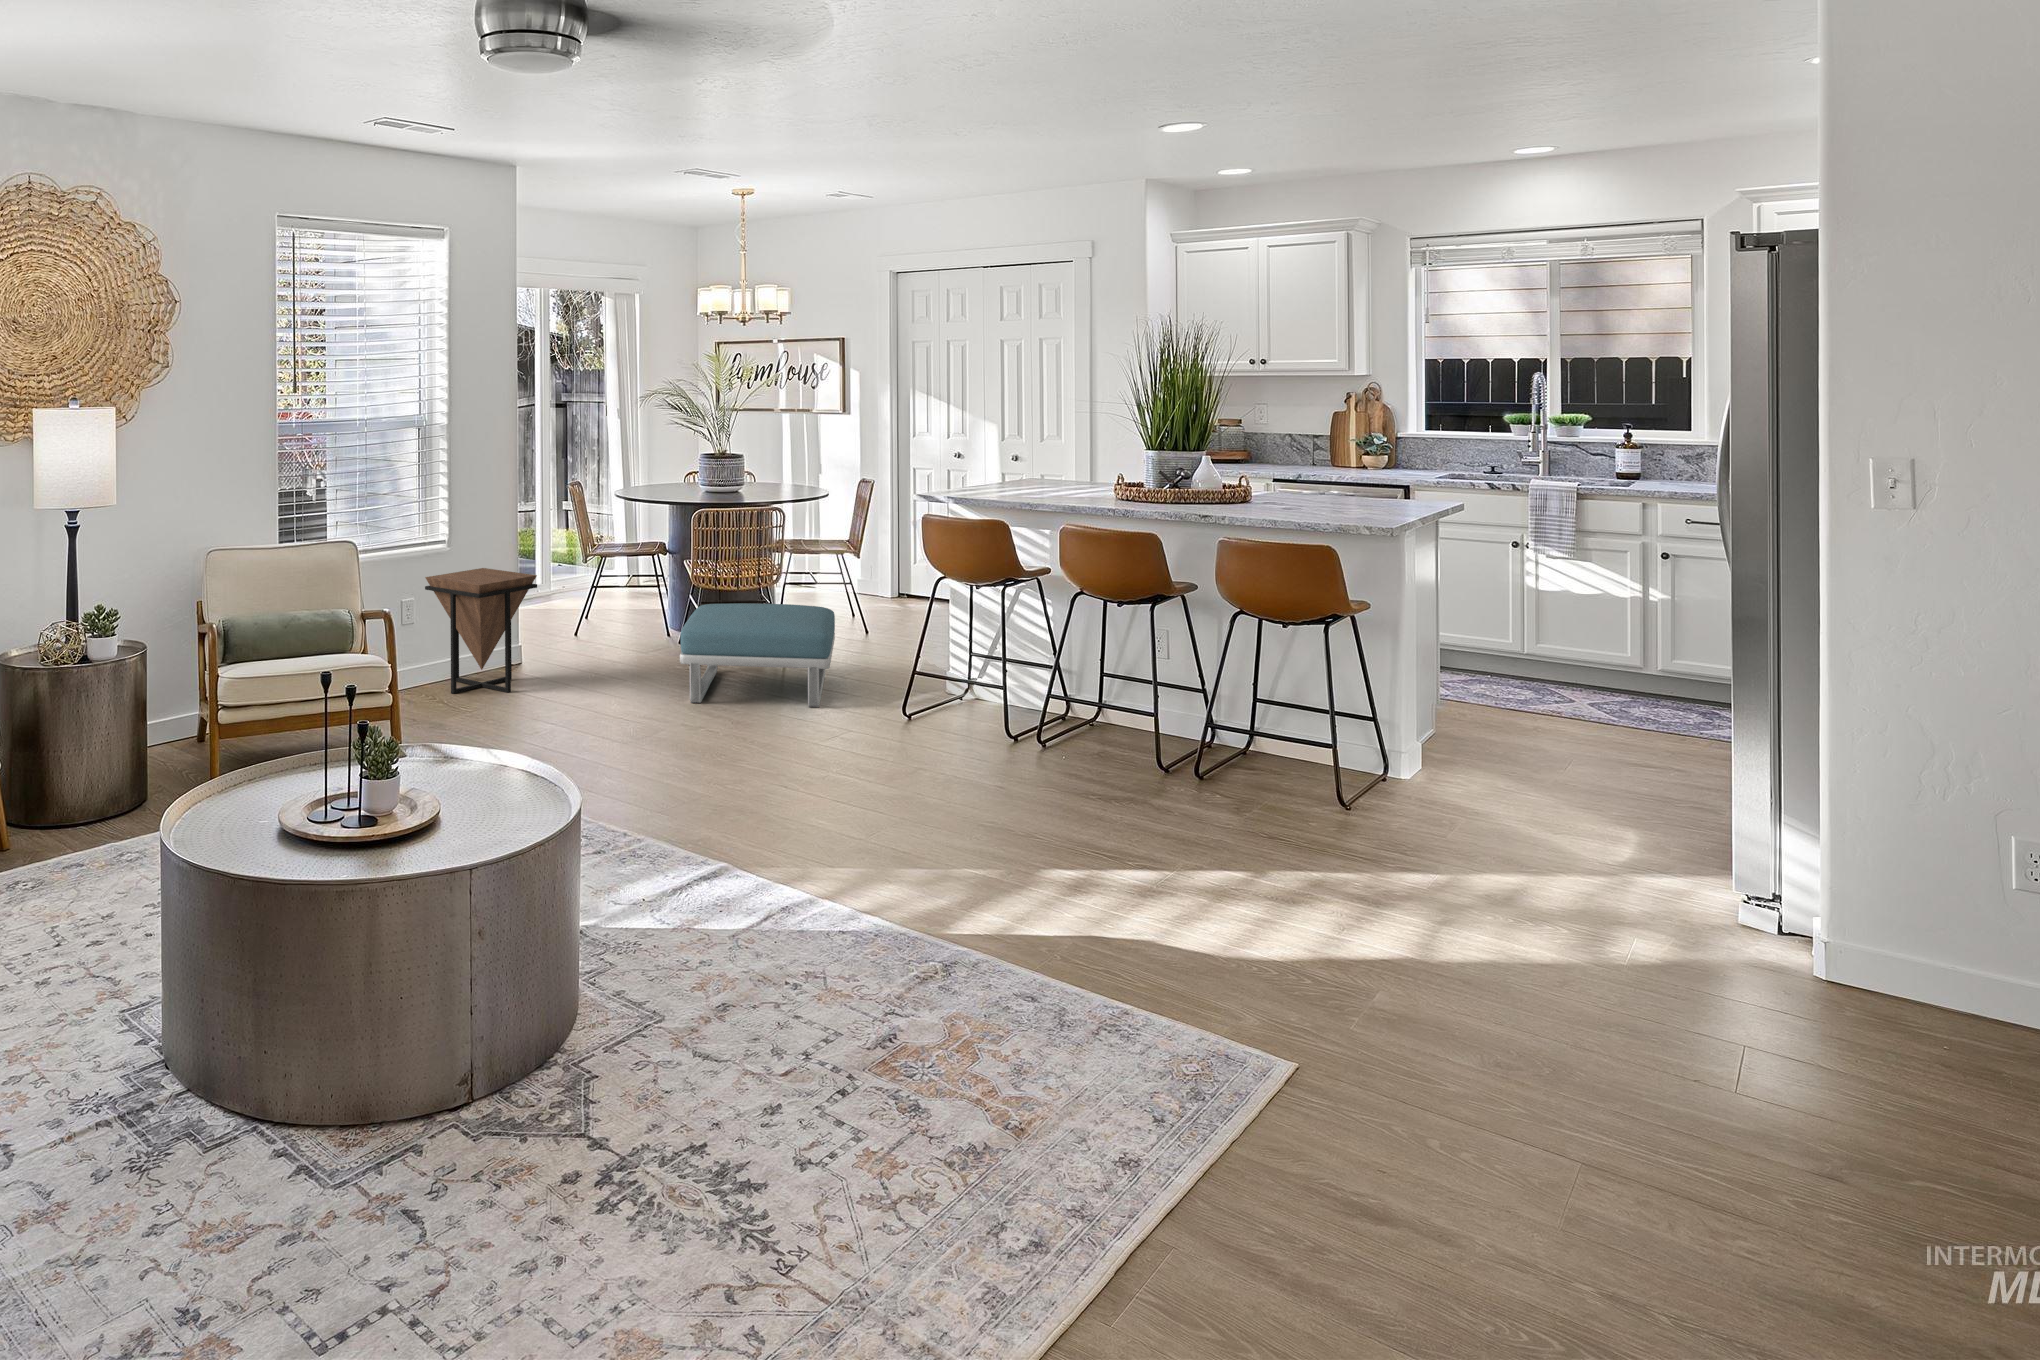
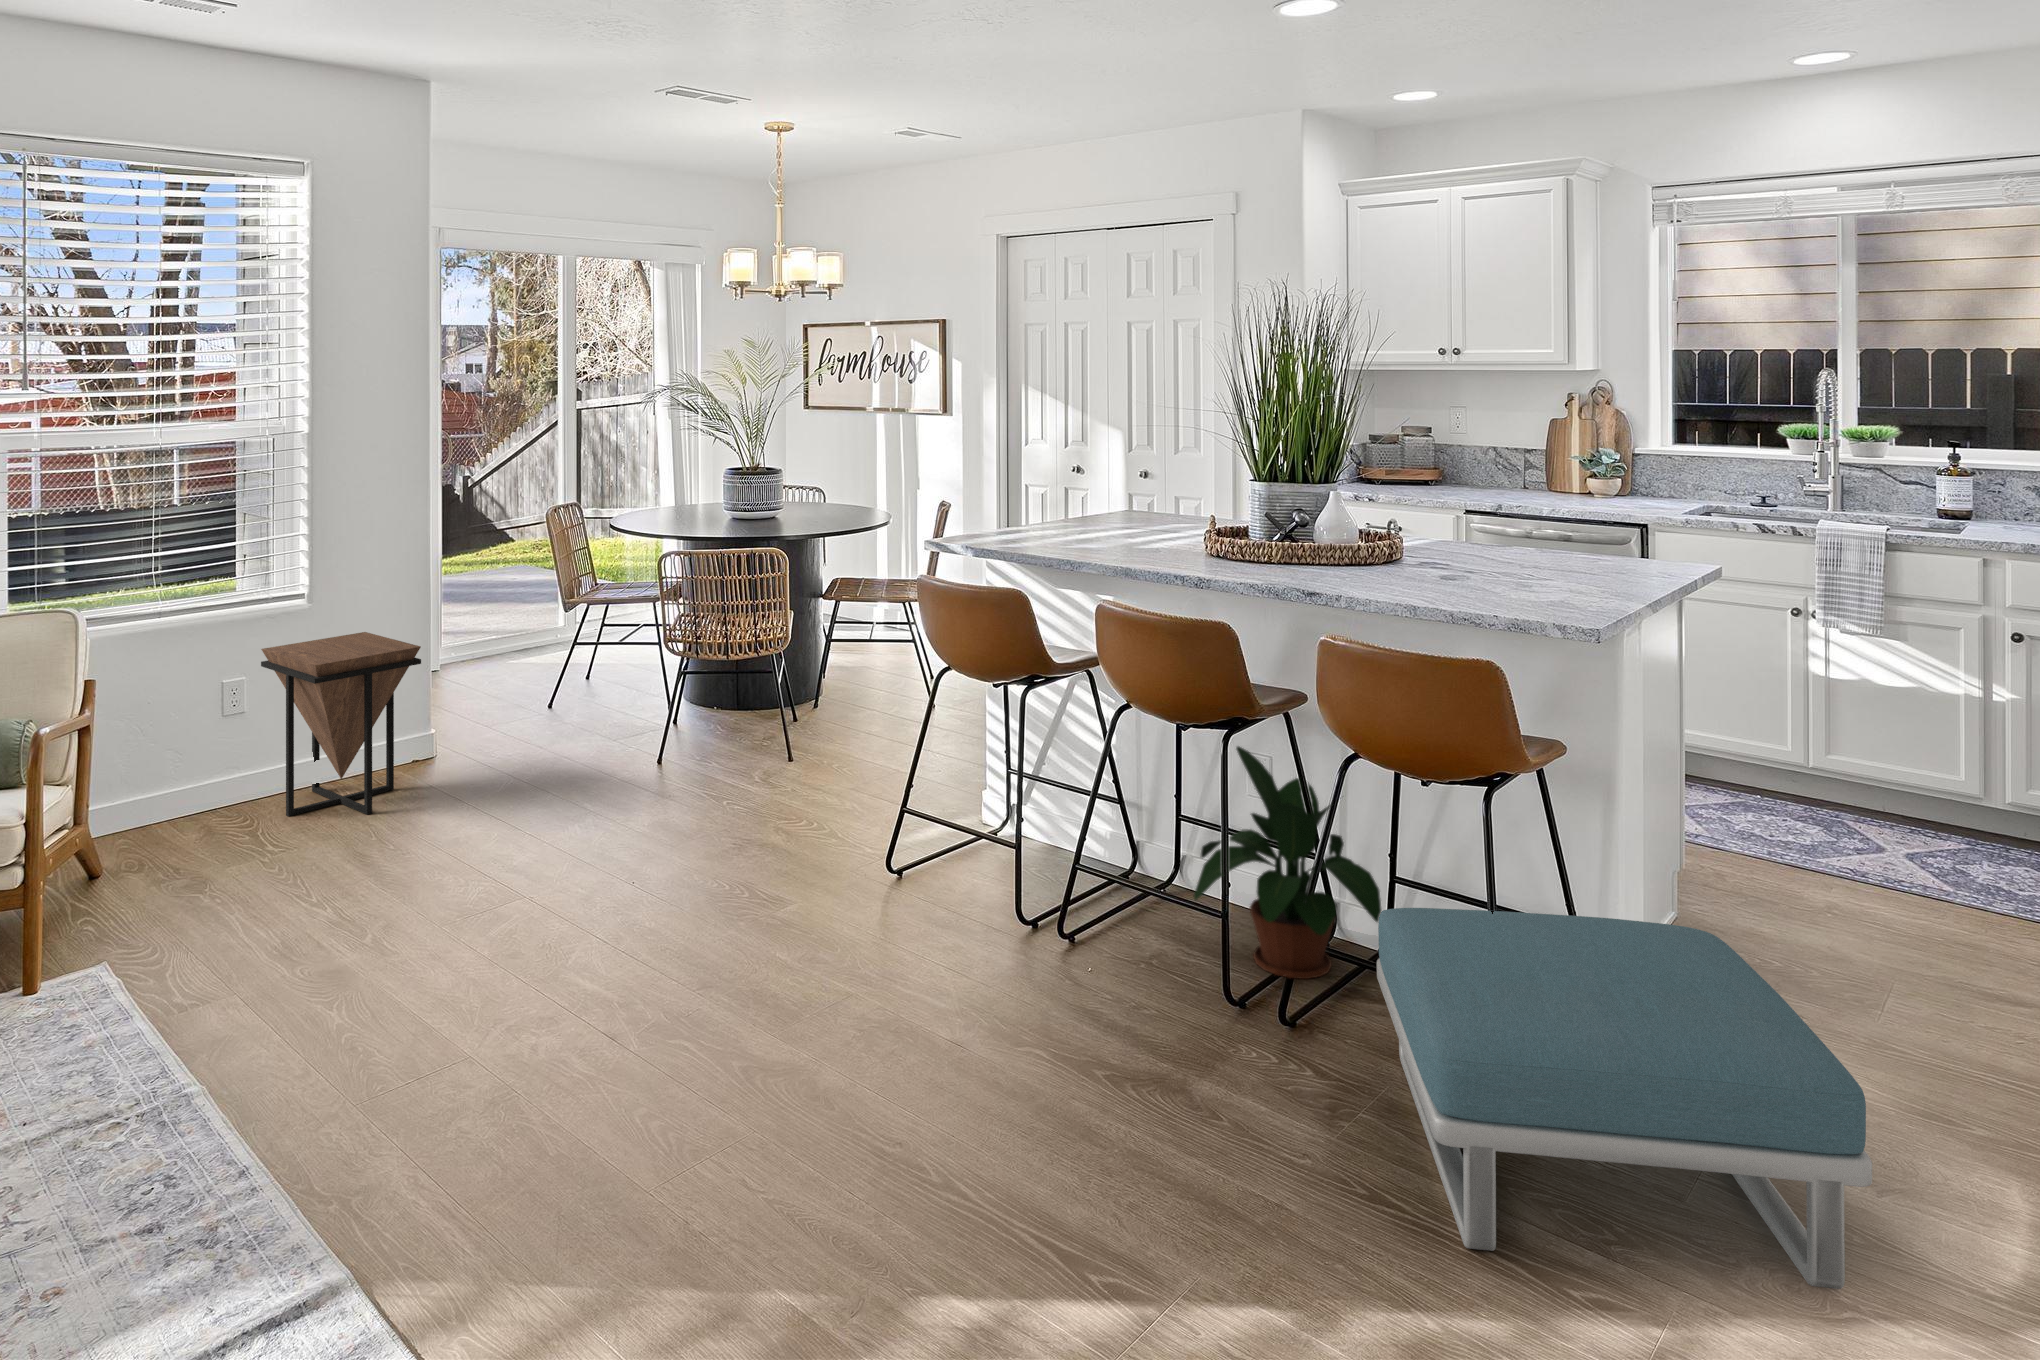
footstool: present [680,603,835,707] -> present [1377,908,1872,1289]
potted plant: none [1124,618,1252,763] -> present [1194,746,1382,979]

